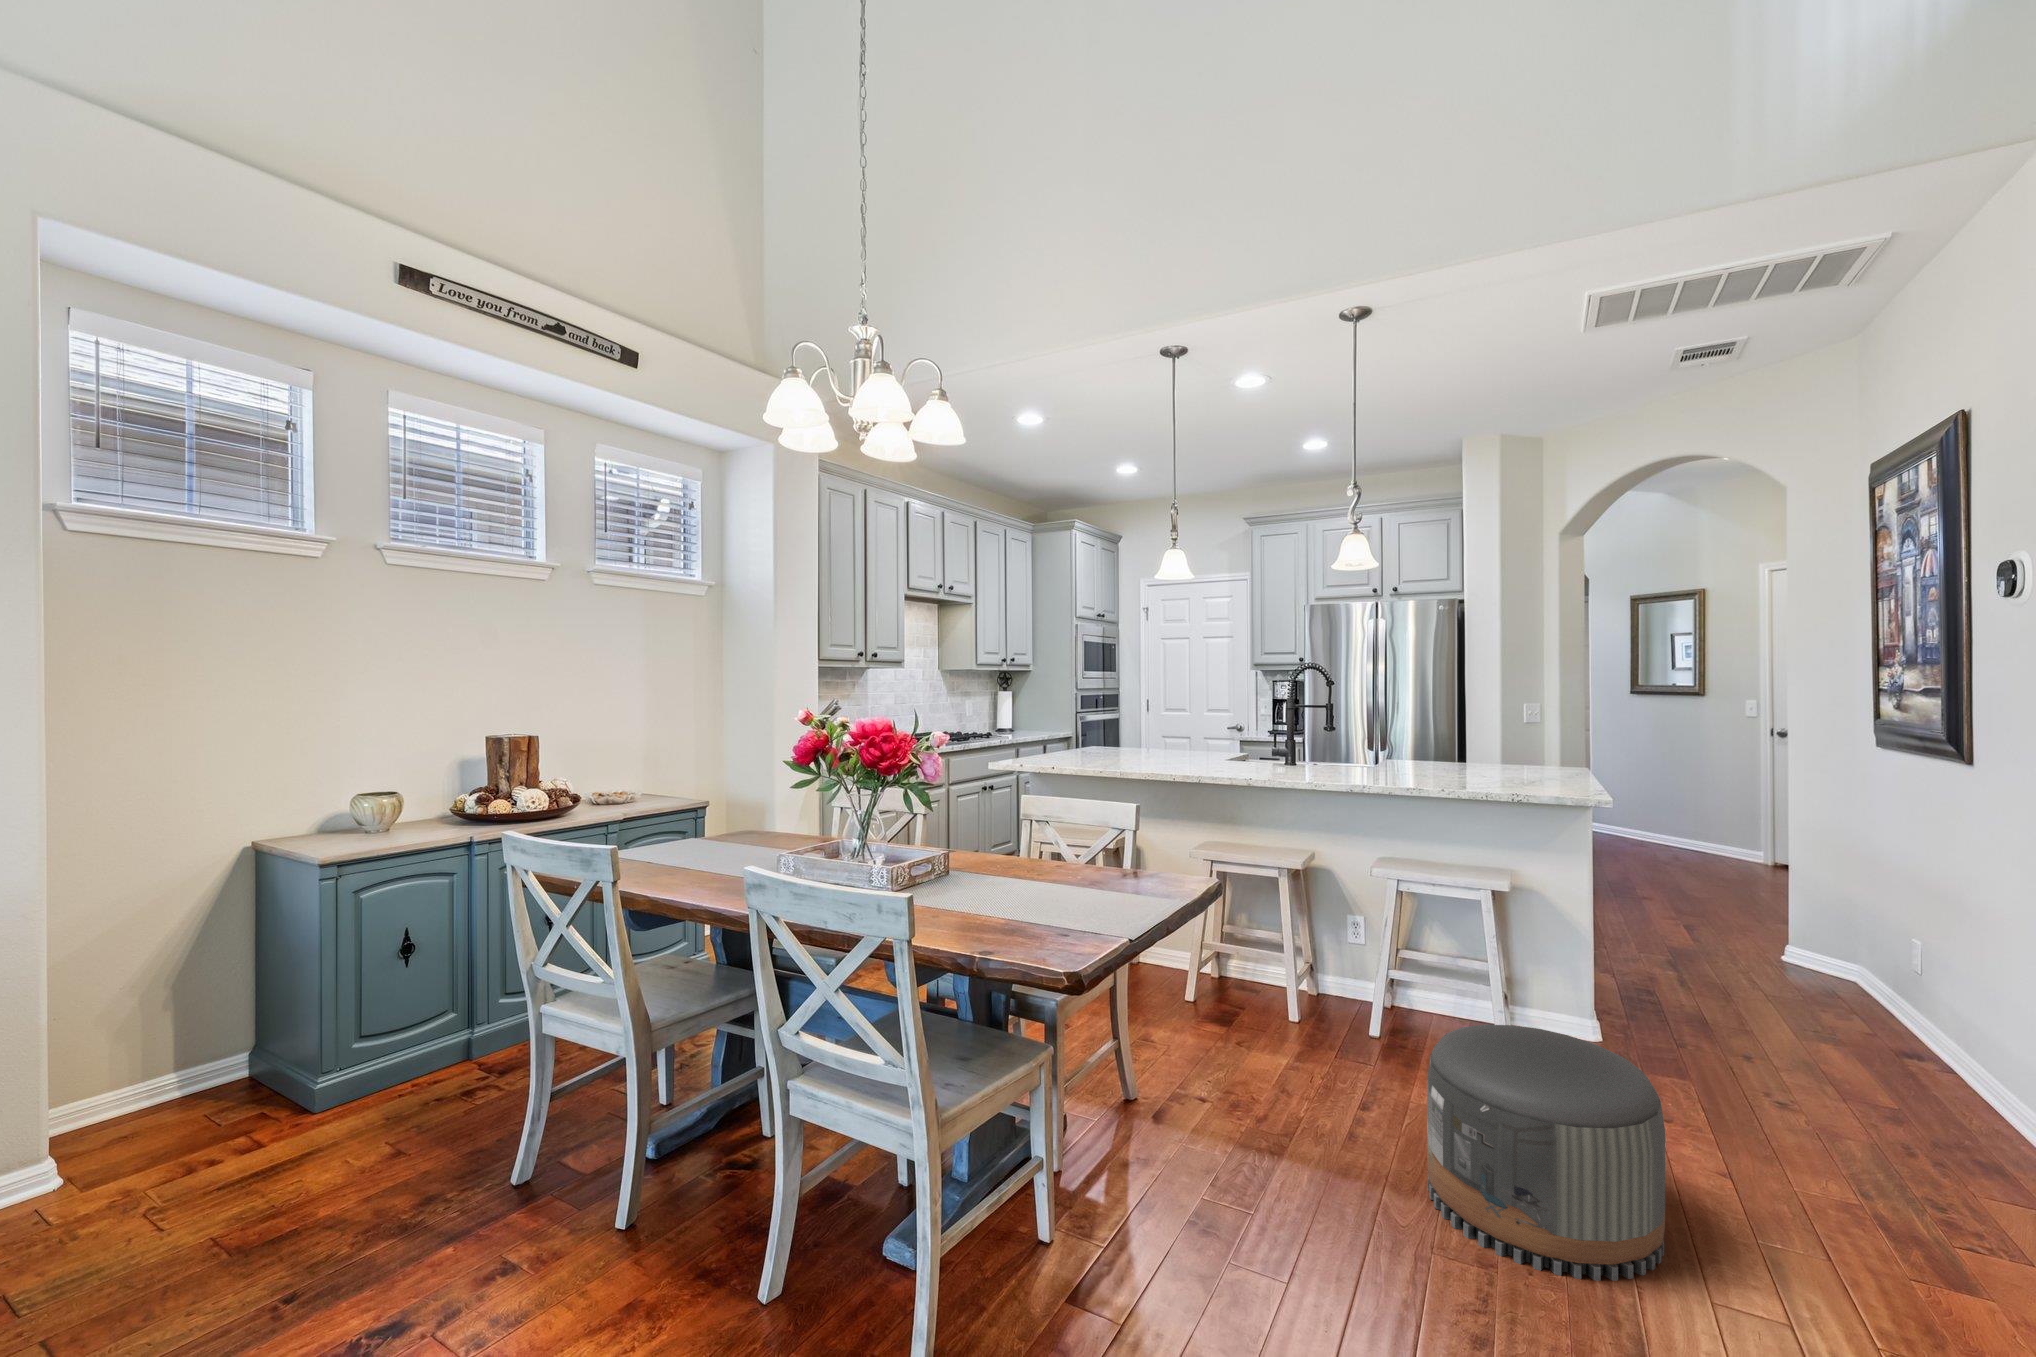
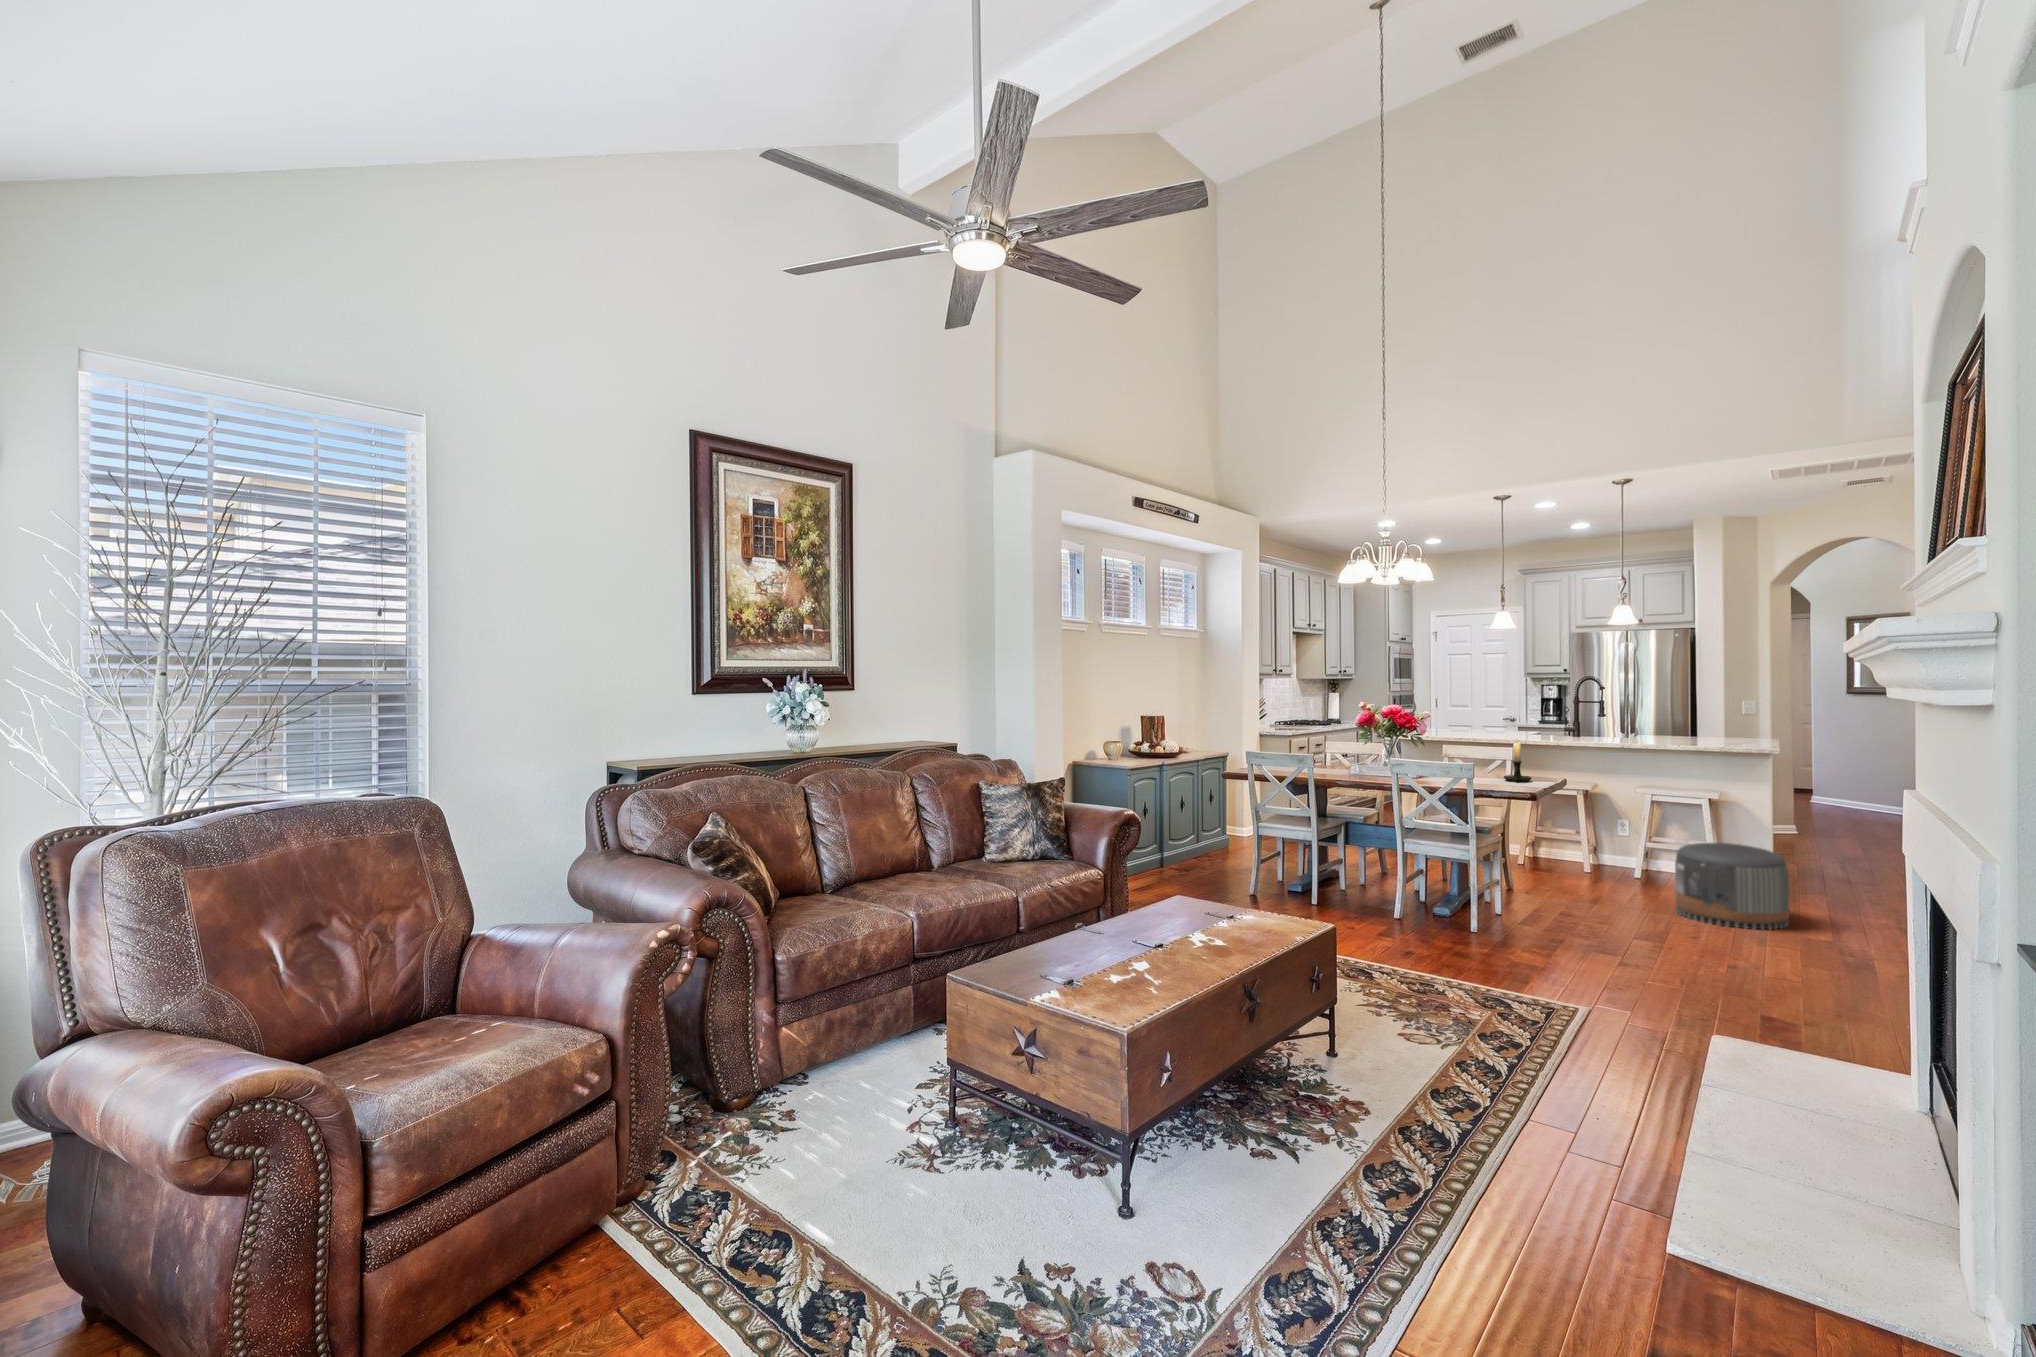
candle holder: none [1087,789,1140,897] -> present [1504,737,1531,782]

